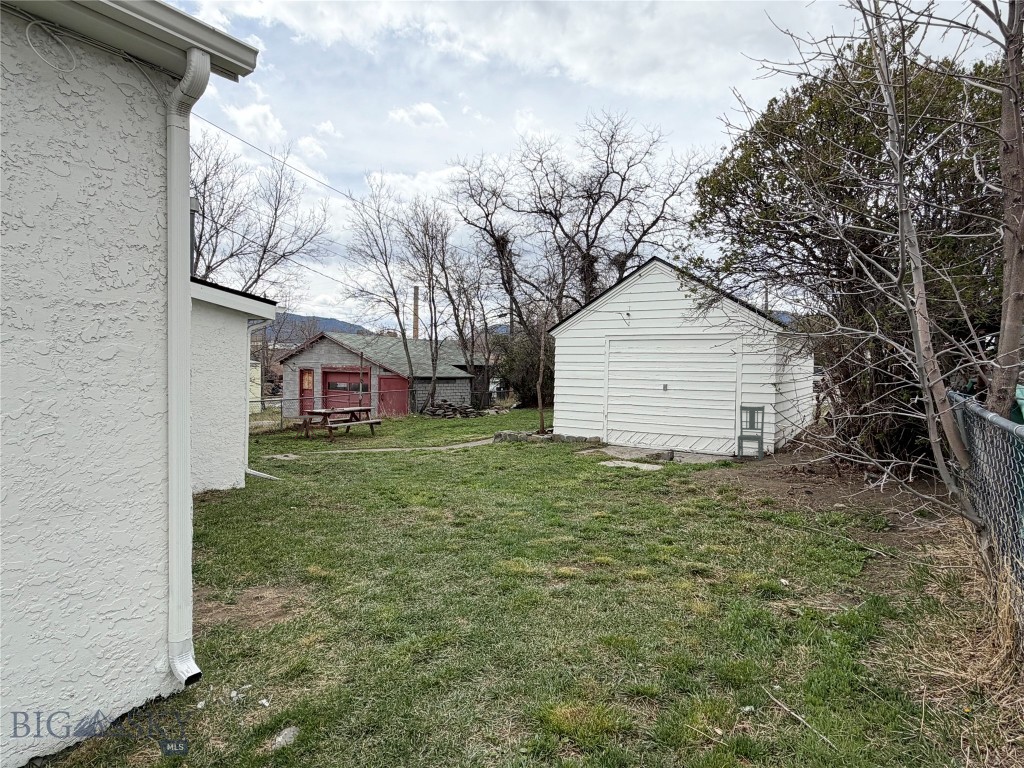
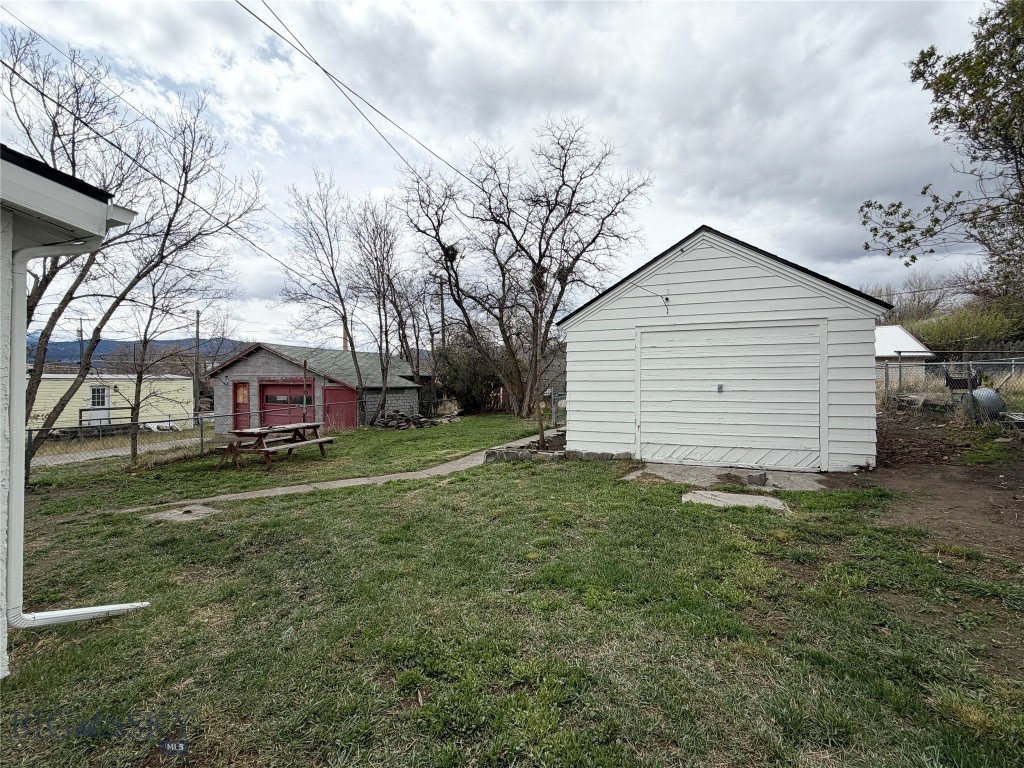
chair: present [738,405,765,460] -> none [828,408,879,480]

